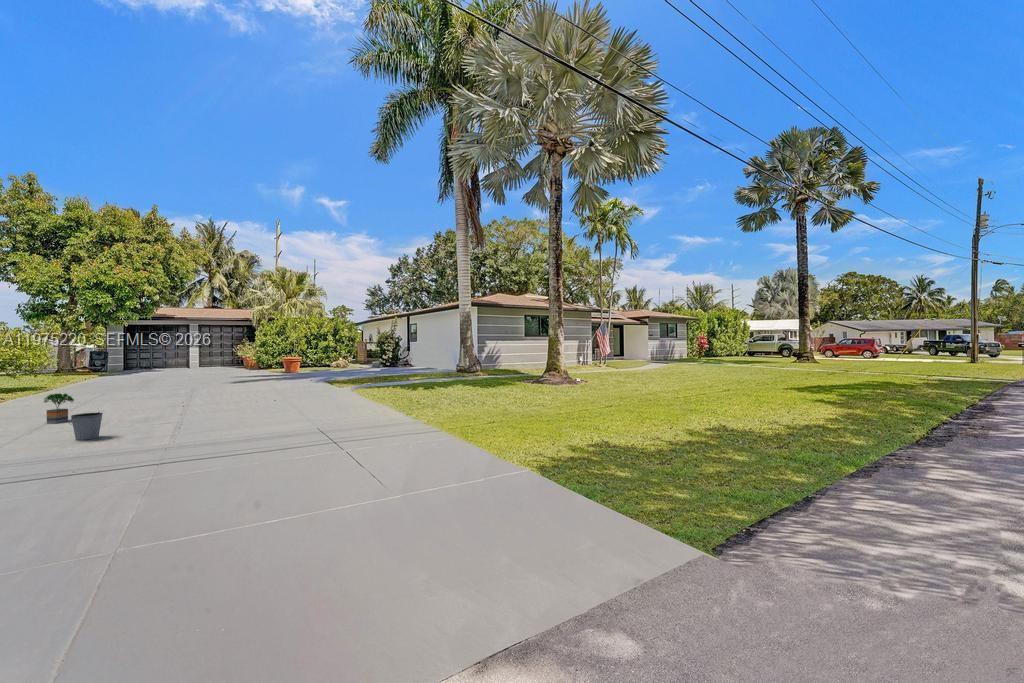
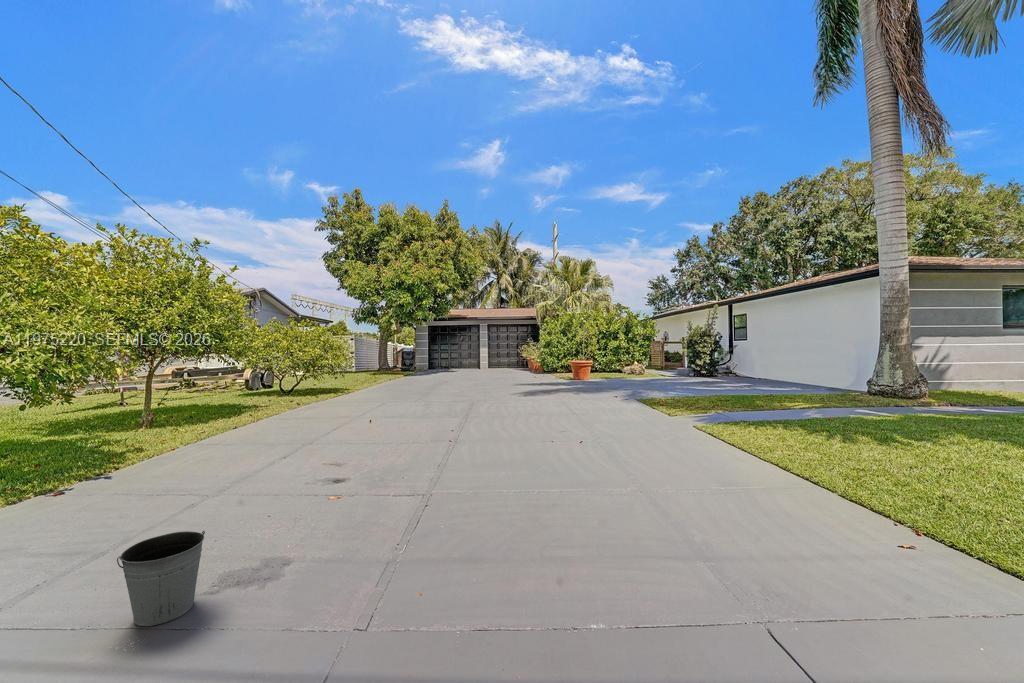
potted tree: present [44,393,74,424] -> none [228,433,273,491]

